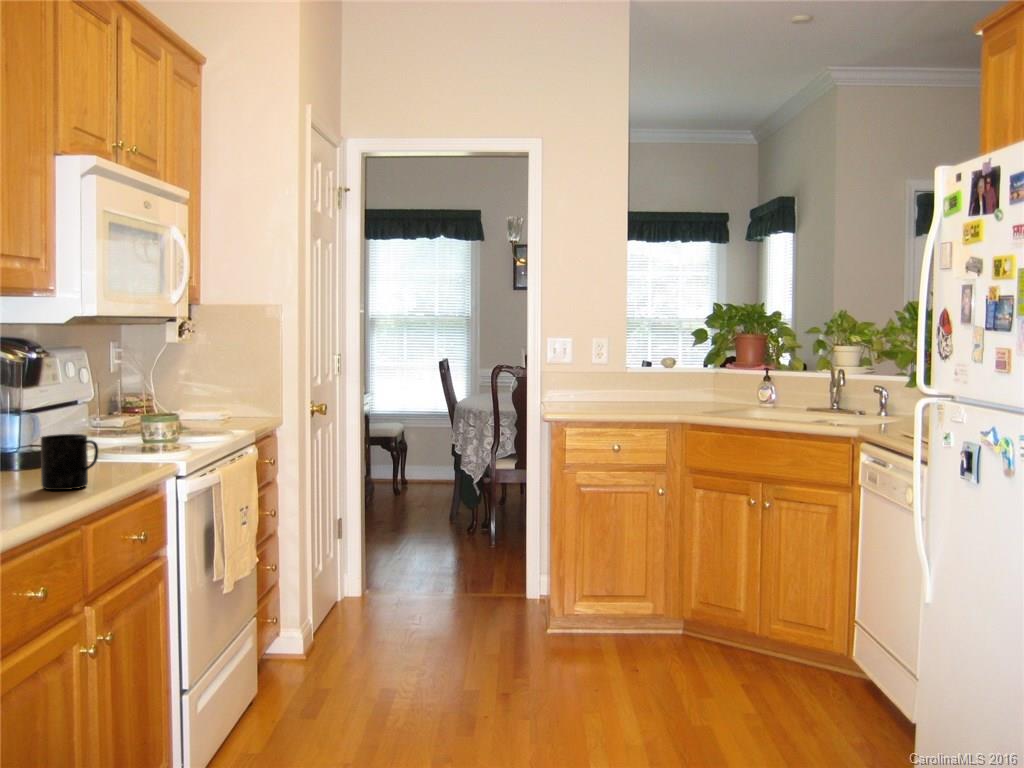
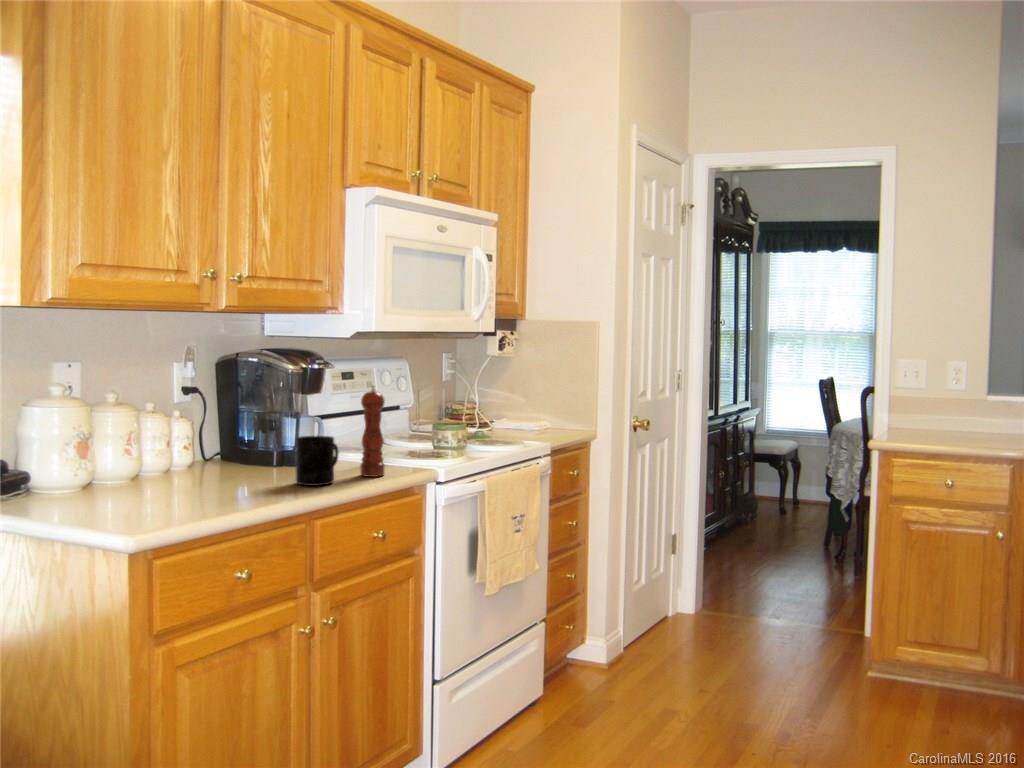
pepper mill: none [104,376,133,476] -> present [360,385,385,477]

